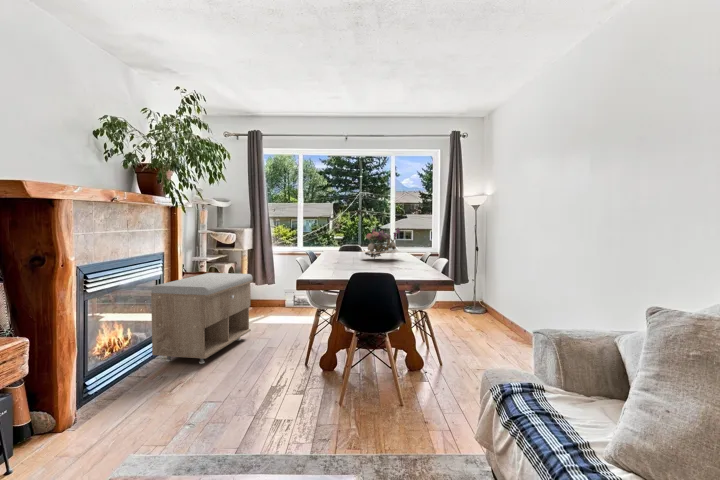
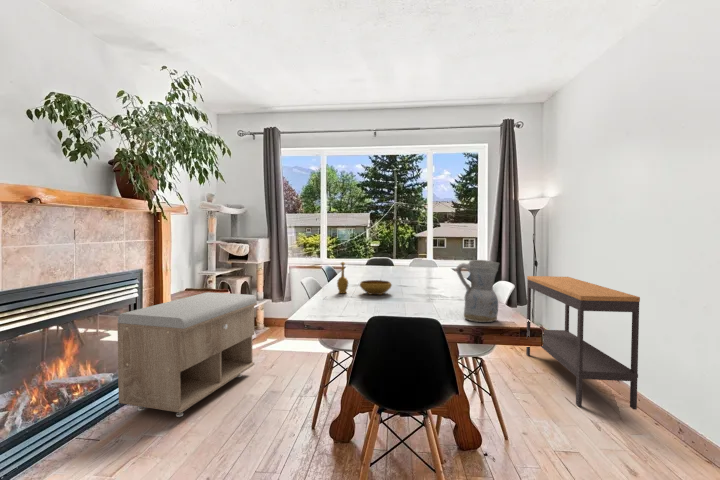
flower arrangement: present [361,228,400,258] -> none [389,237,443,278]
ceramic pitcher: none [408,240,434,279] -> present [456,260,499,322]
decorative bowl: none [323,244,364,268] -> present [337,262,392,295]
console table: none [467,259,539,349] -> present [526,276,640,410]

